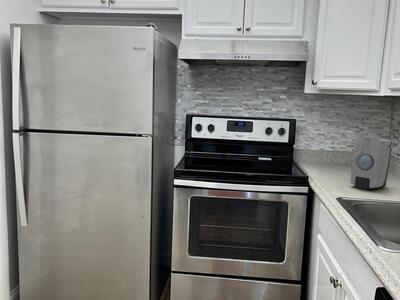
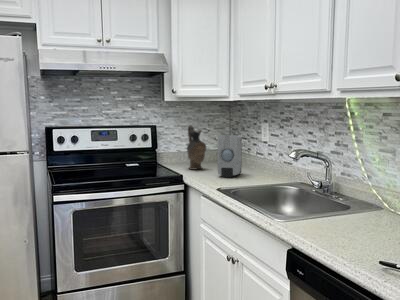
ceramic pitcher: none [324,122,348,173] -> present [187,125,206,170]

